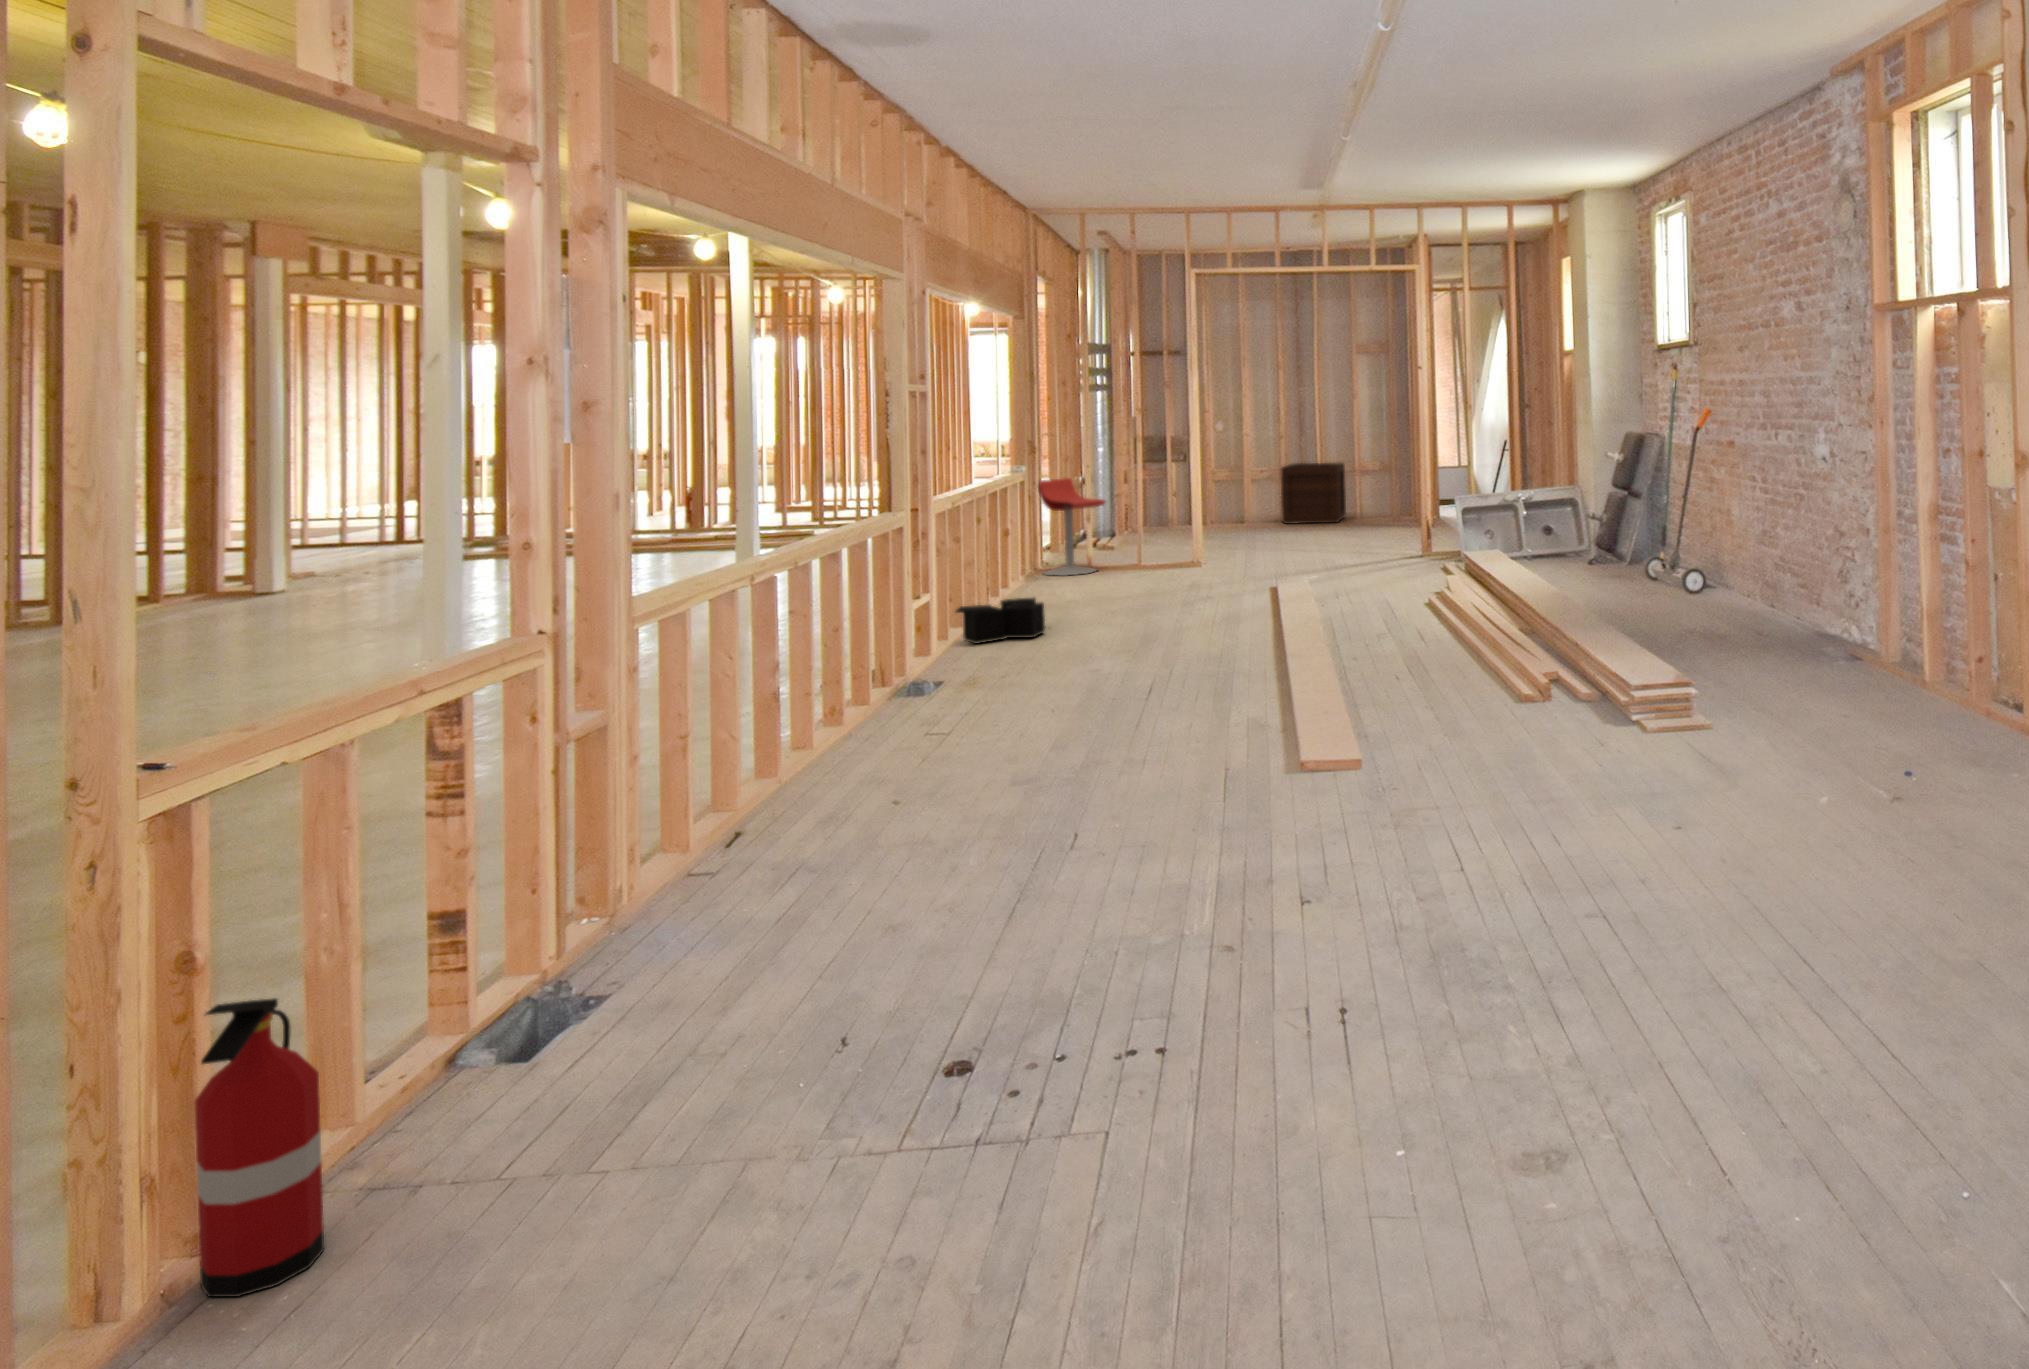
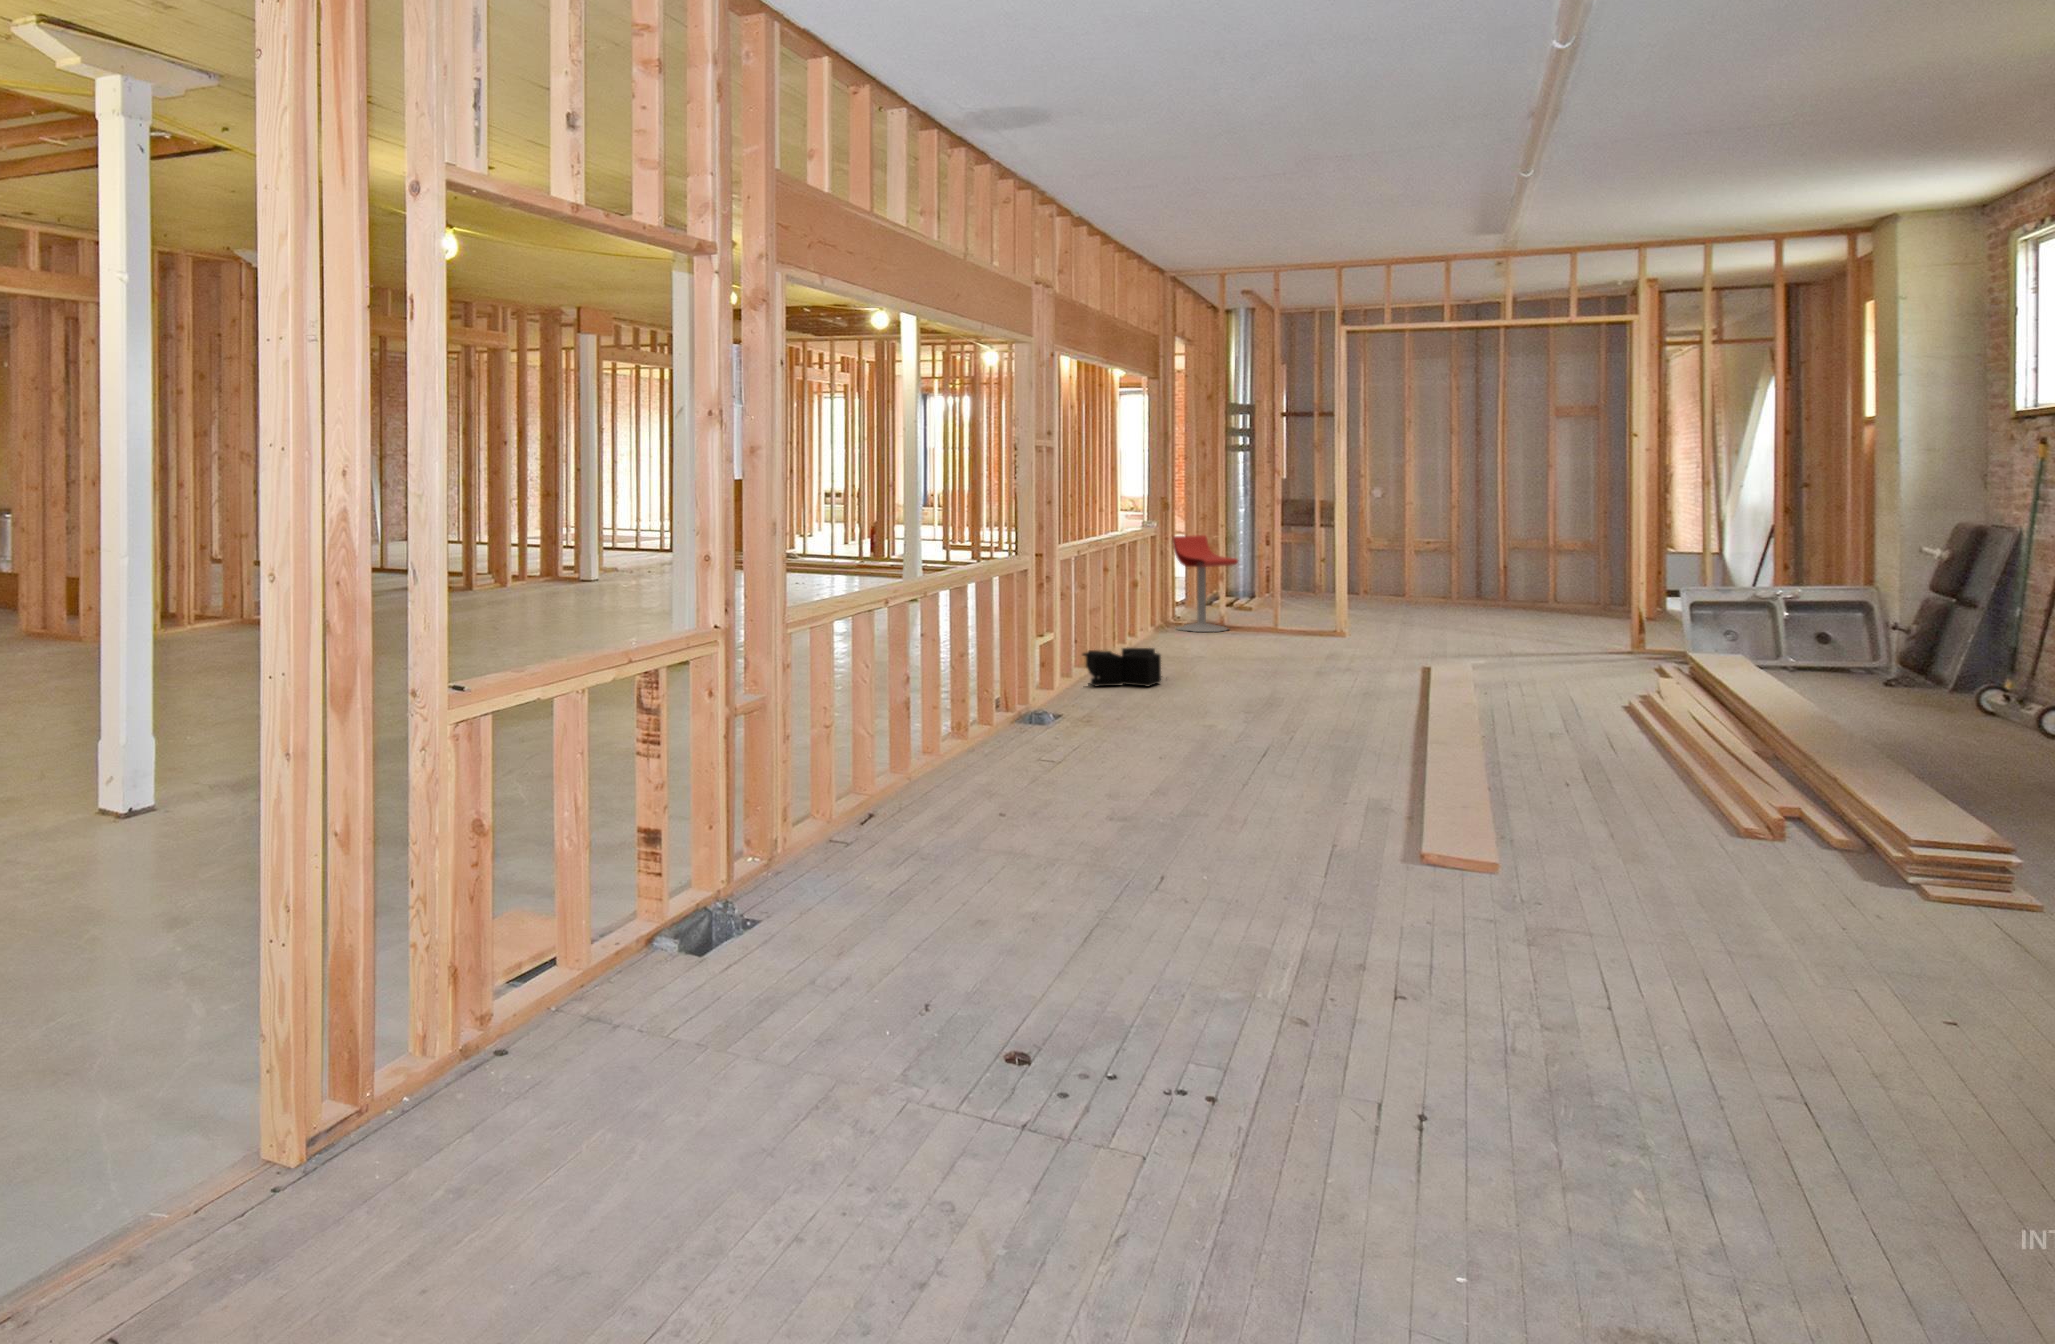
wooden crate: present [1281,463,1346,524] -> none [1440,533,1517,601]
fire extinguisher: present [195,998,324,1297] -> none [494,853,560,1053]

